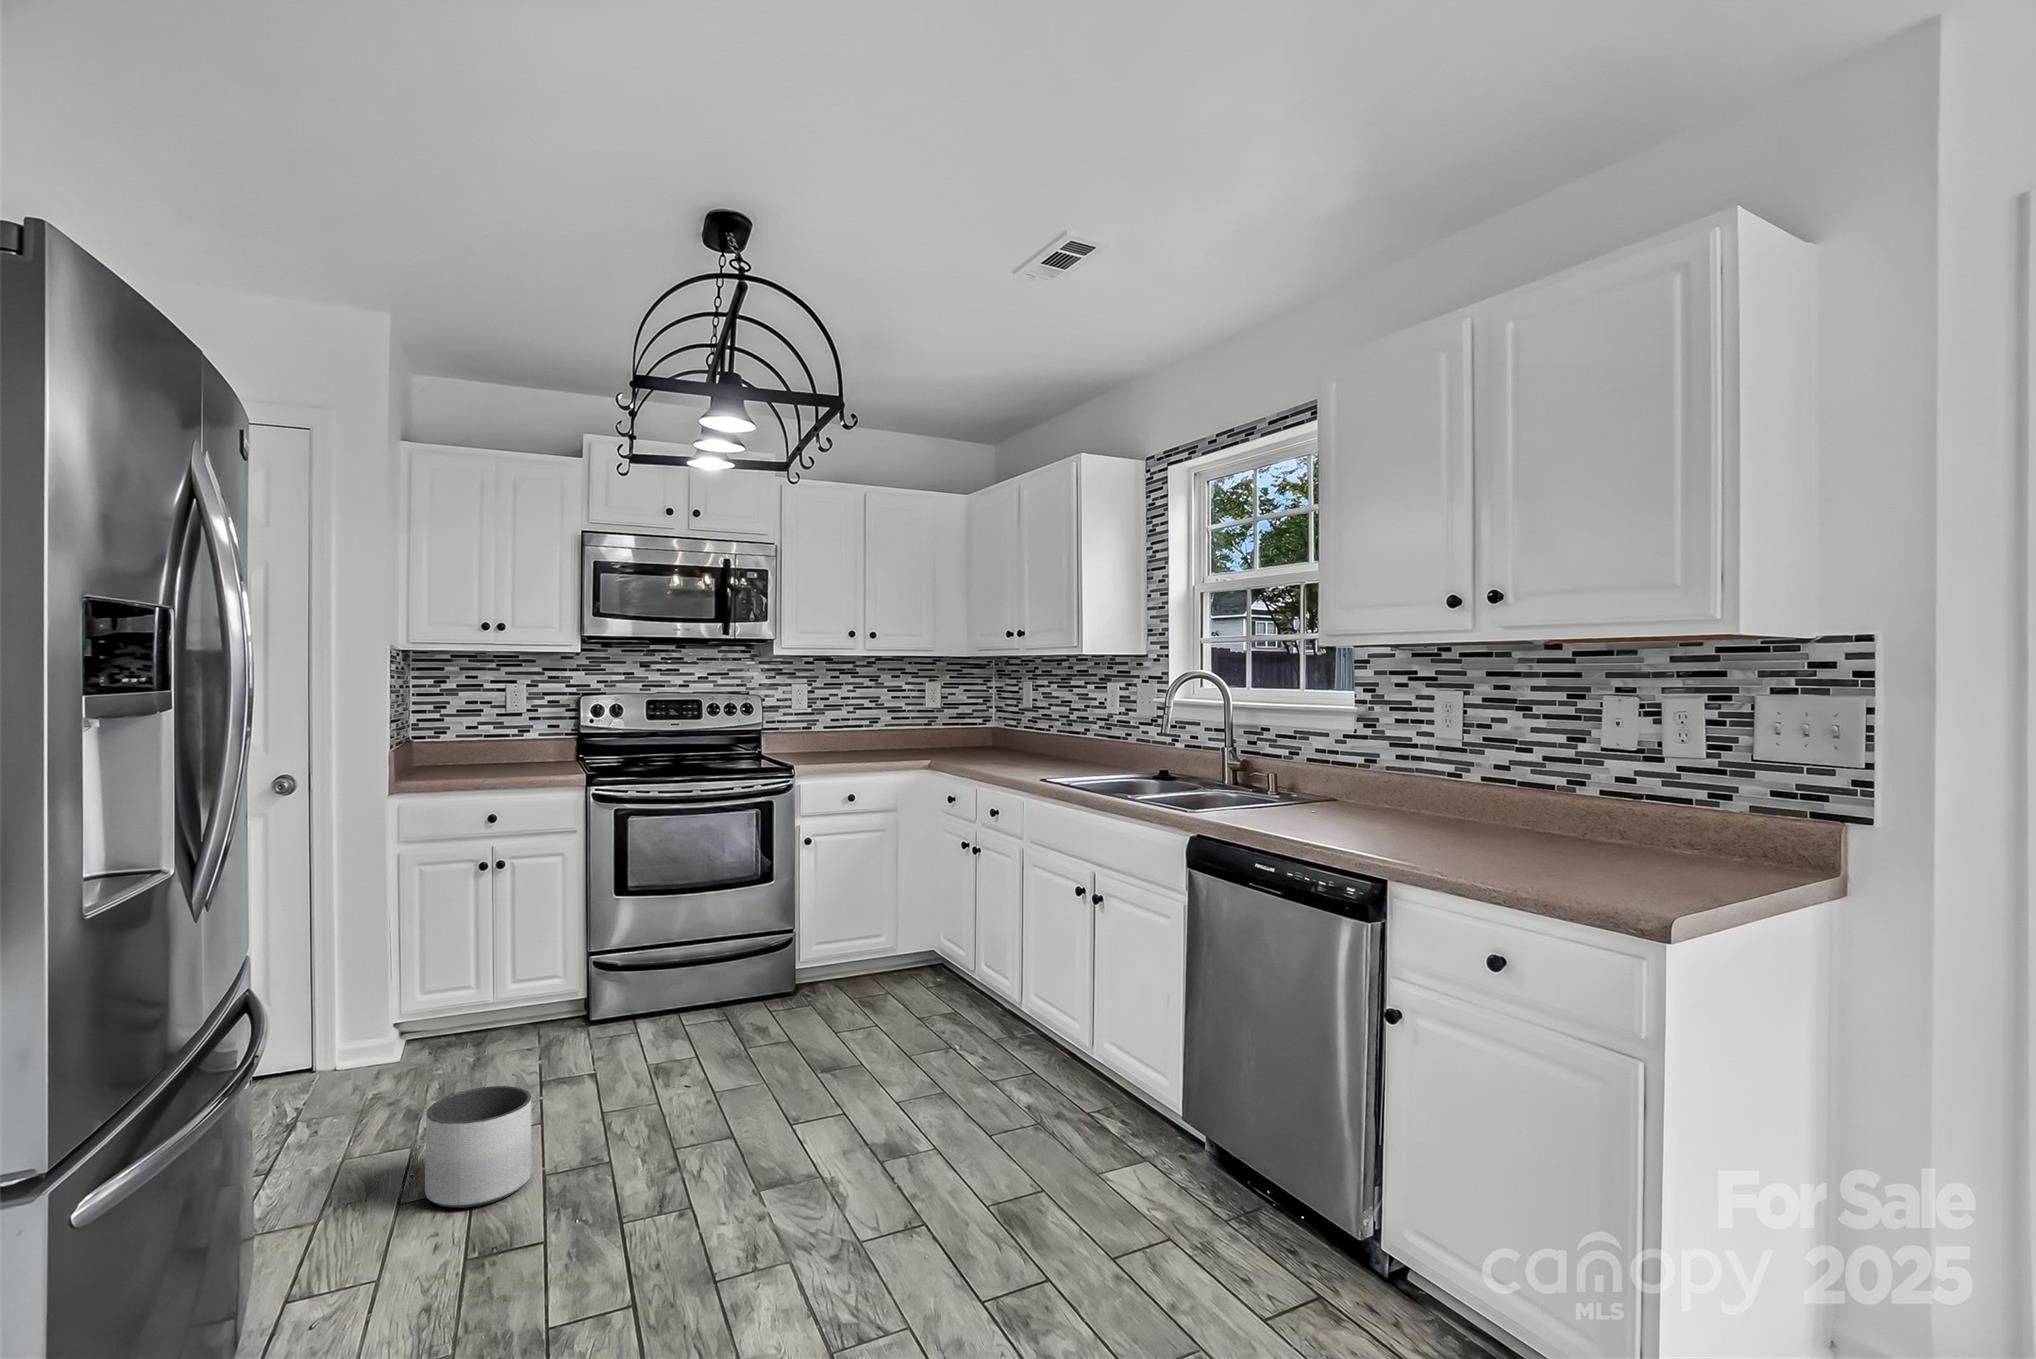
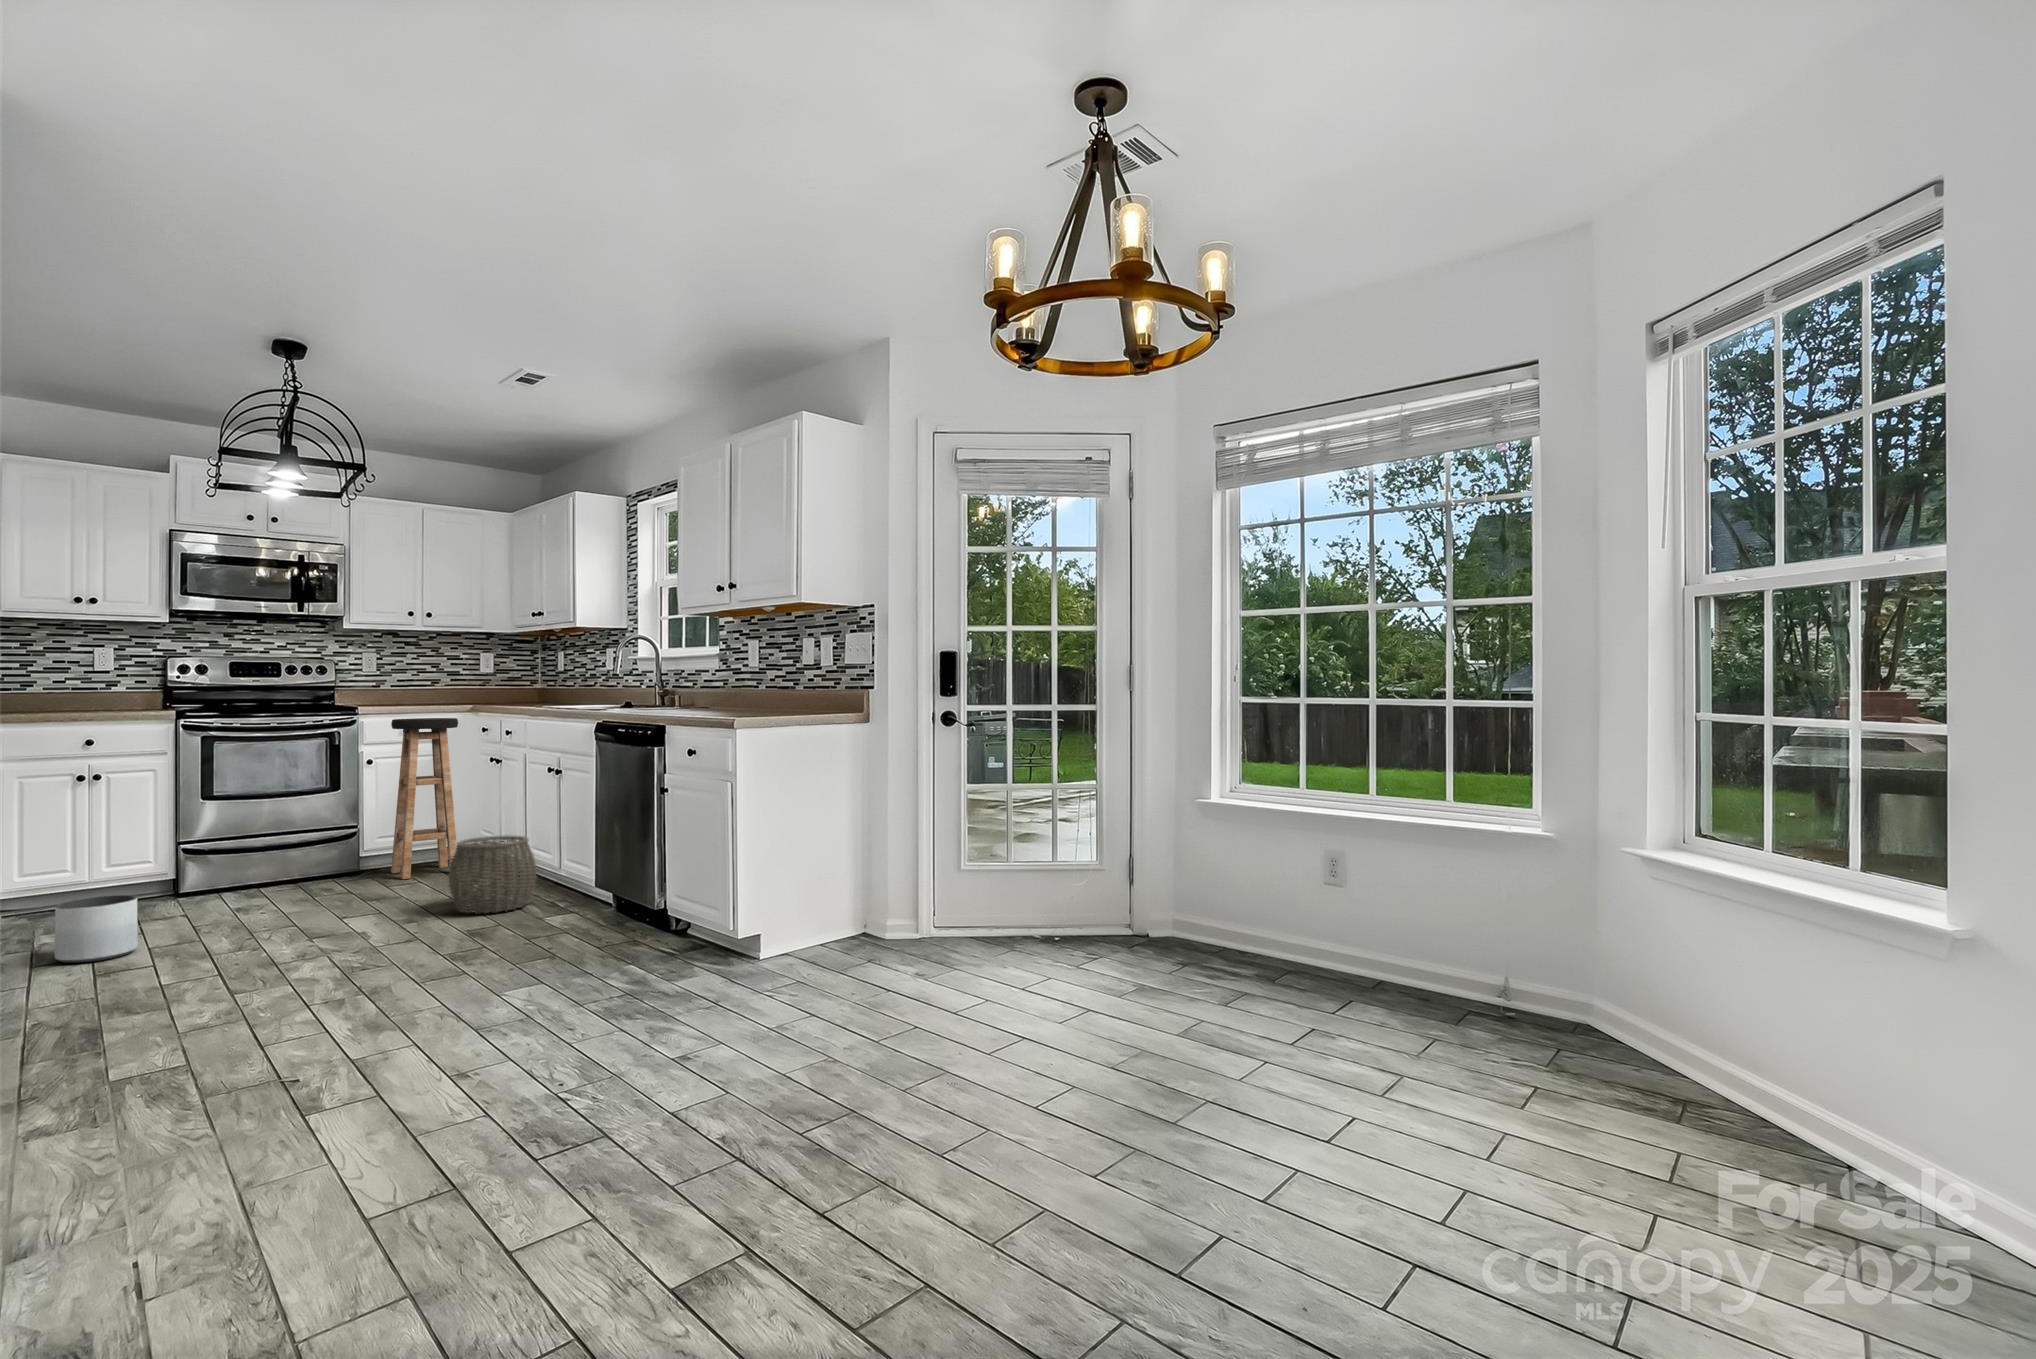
bar stool: none [835,783,923,1019] -> present [391,718,458,879]
woven basket: none [940,997,1069,1141] -> present [449,835,536,914]

